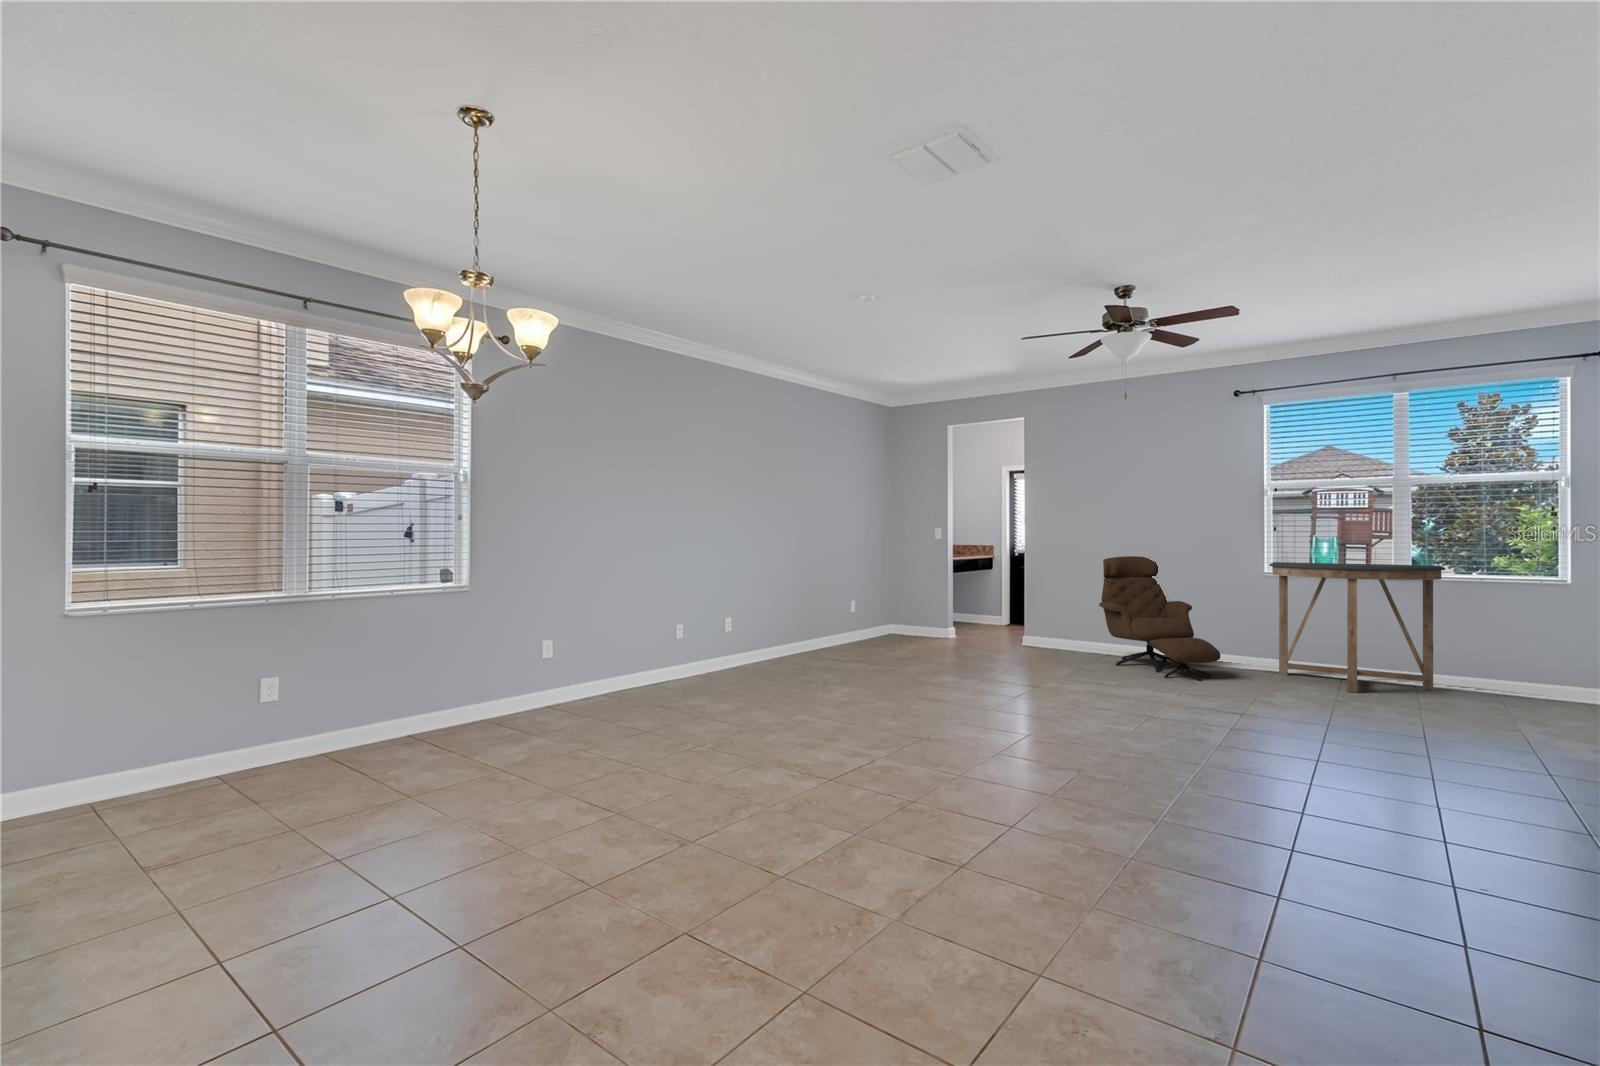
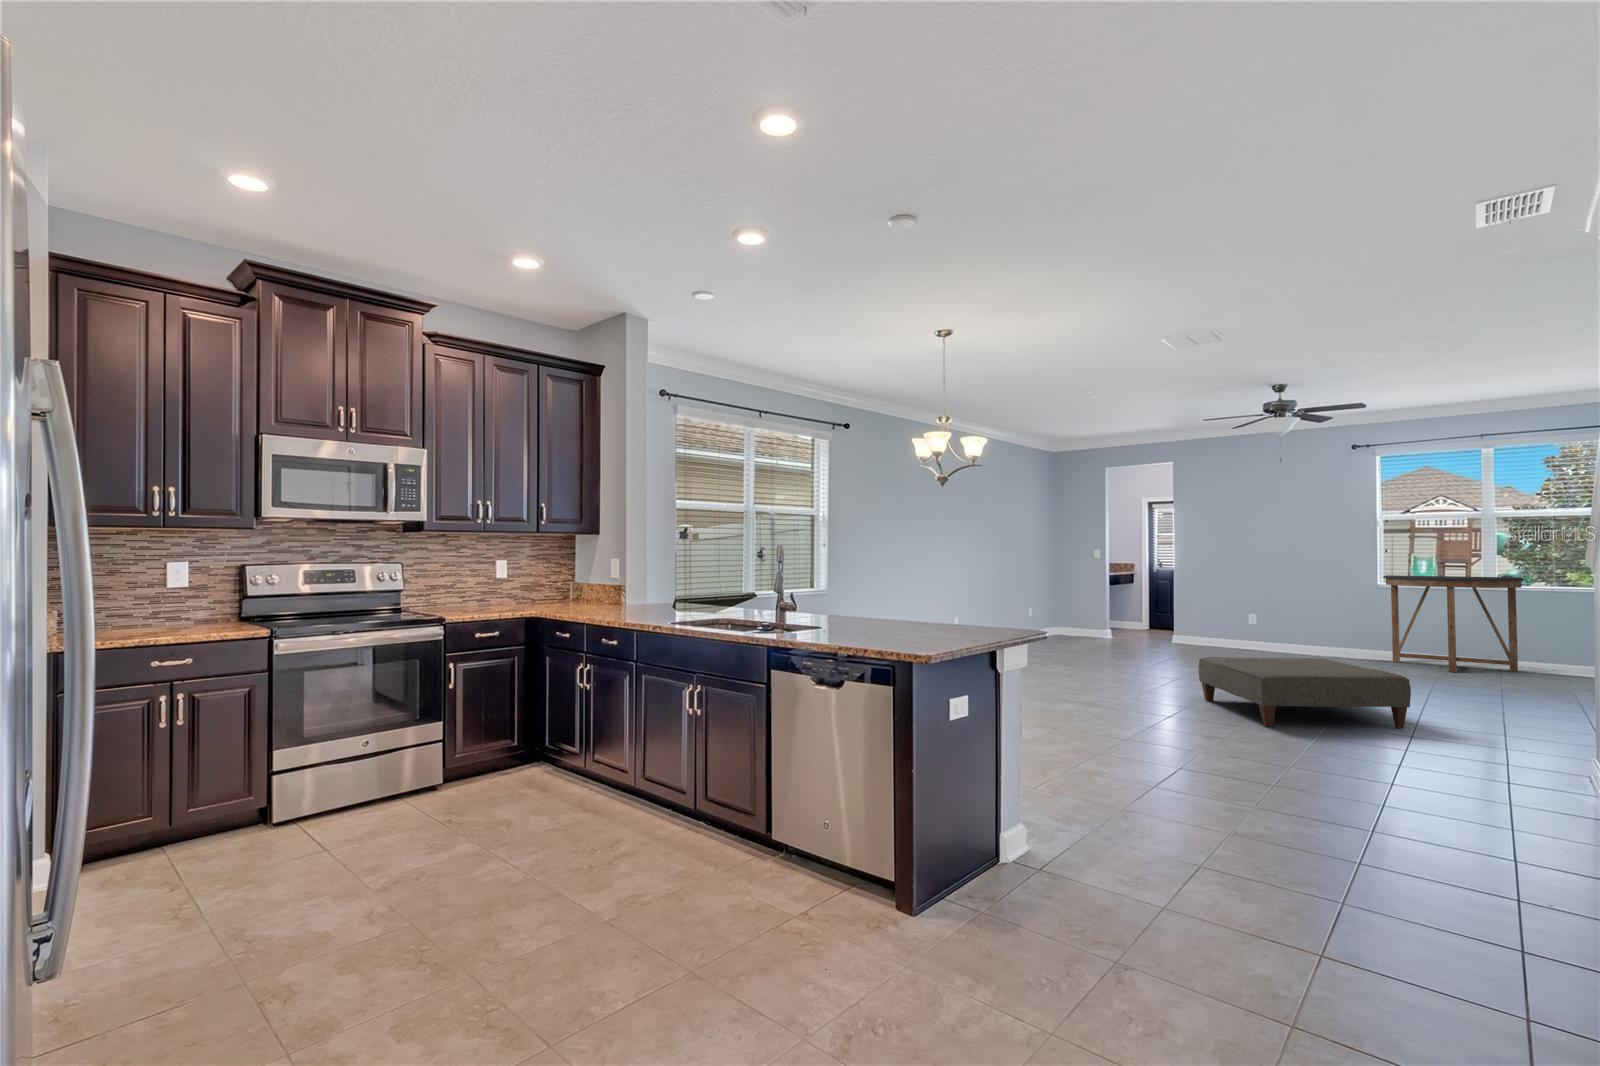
lounge chair: present [1099,556,1220,680] -> none [1242,571,1346,664]
ottoman: none [989,690,1289,823] -> present [1199,657,1411,728]

